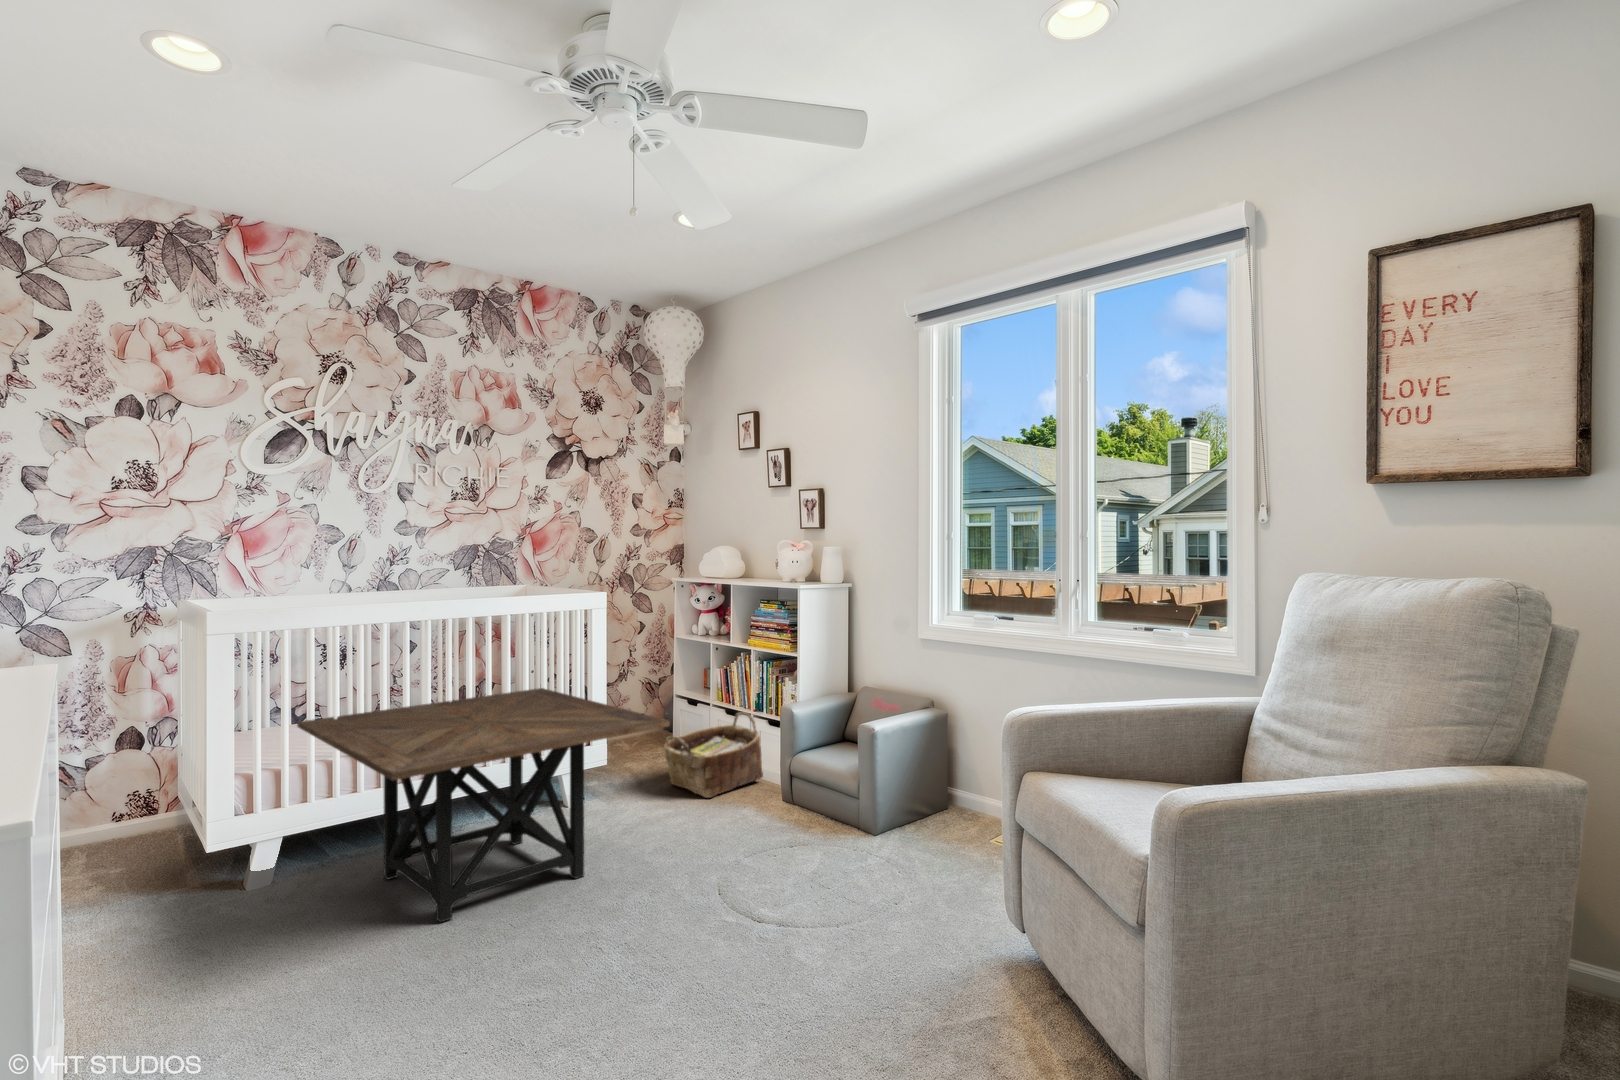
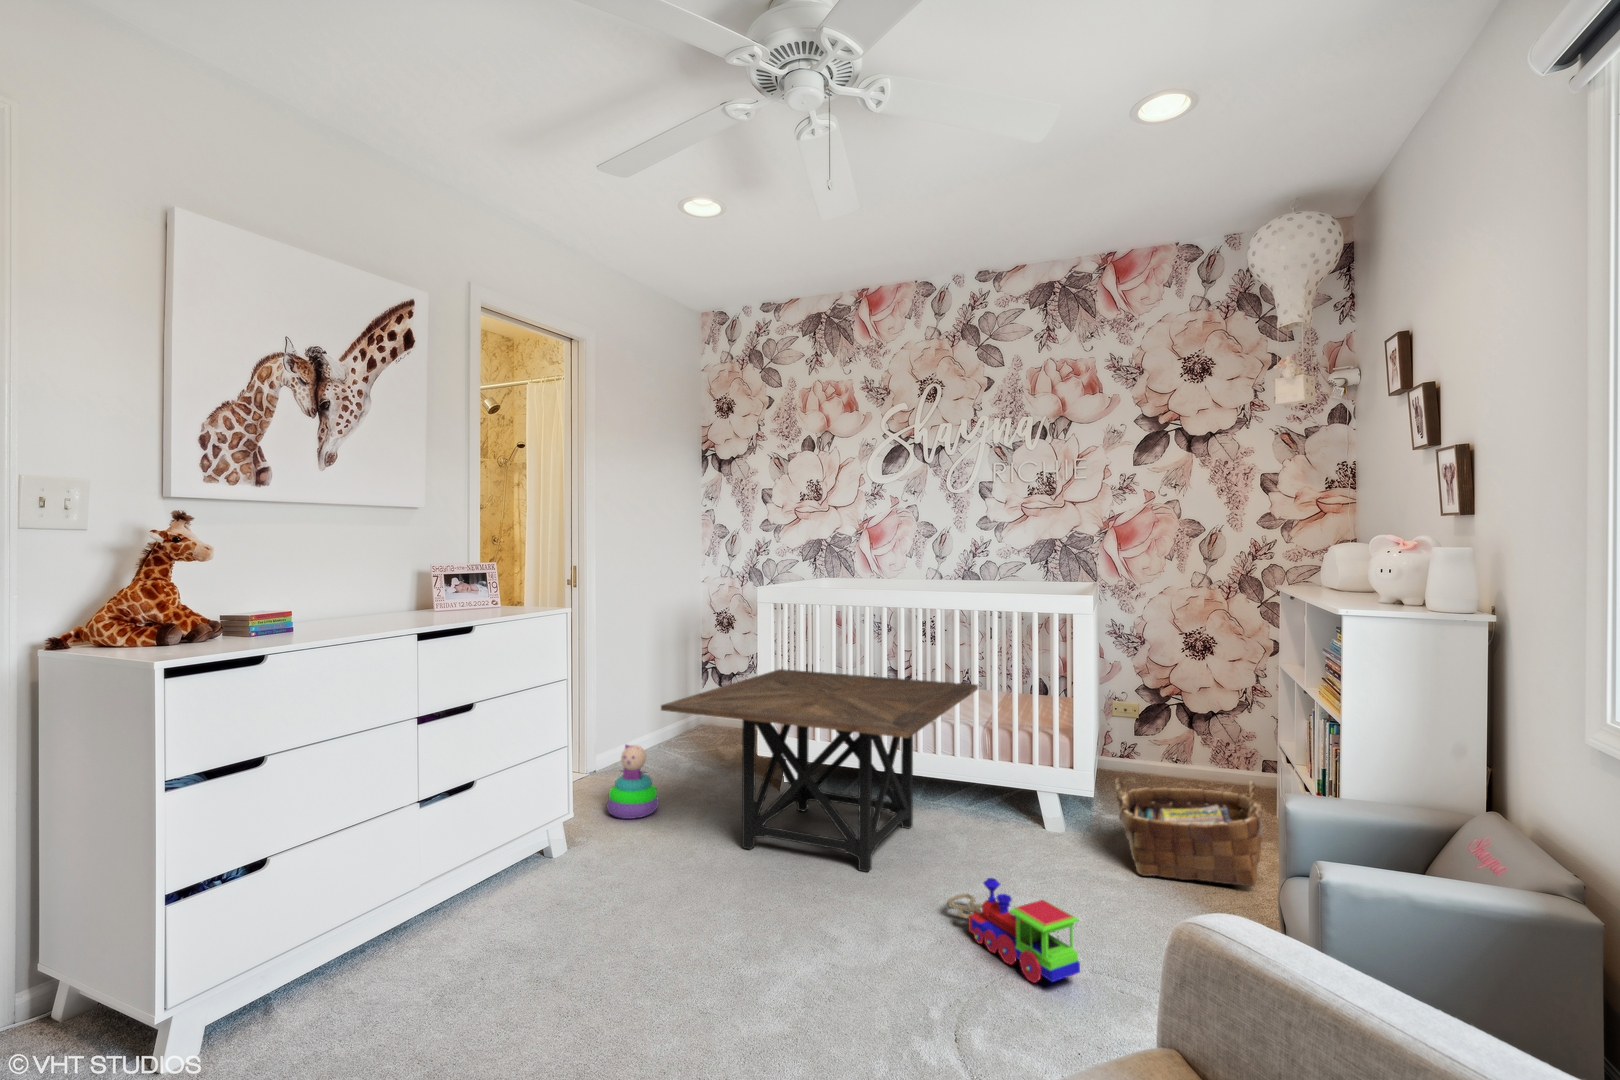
toy train: none [688,807,821,864] -> present [947,878,1080,983]
stacking toy: none [134,875,234,998] -> present [607,745,659,819]

